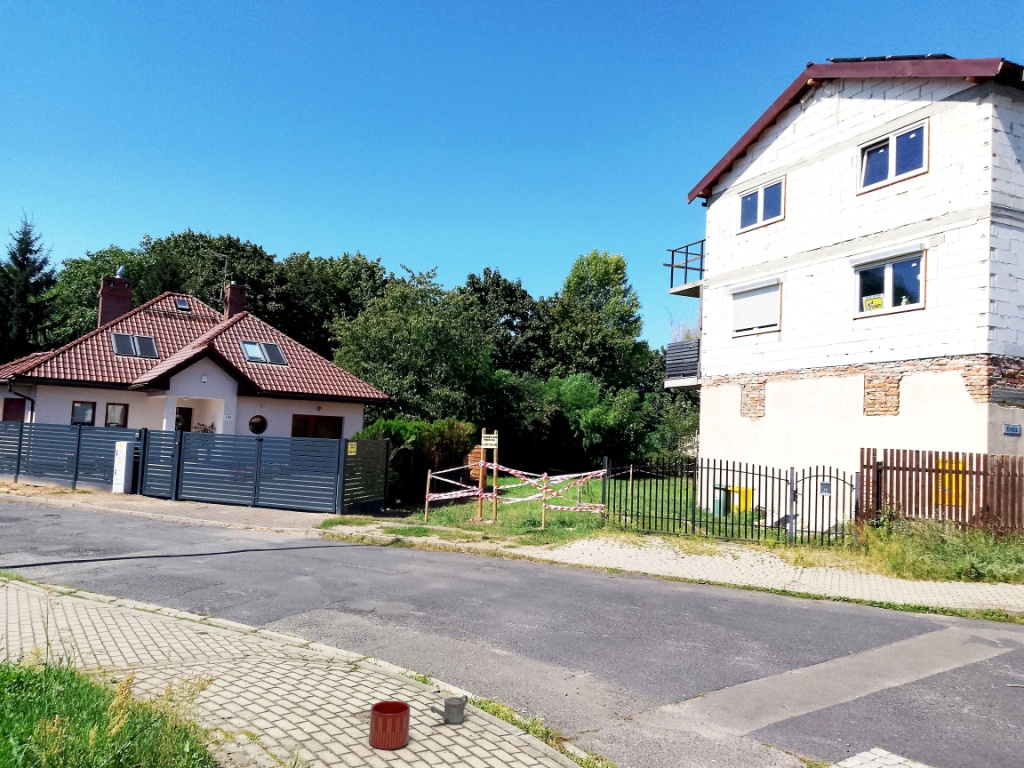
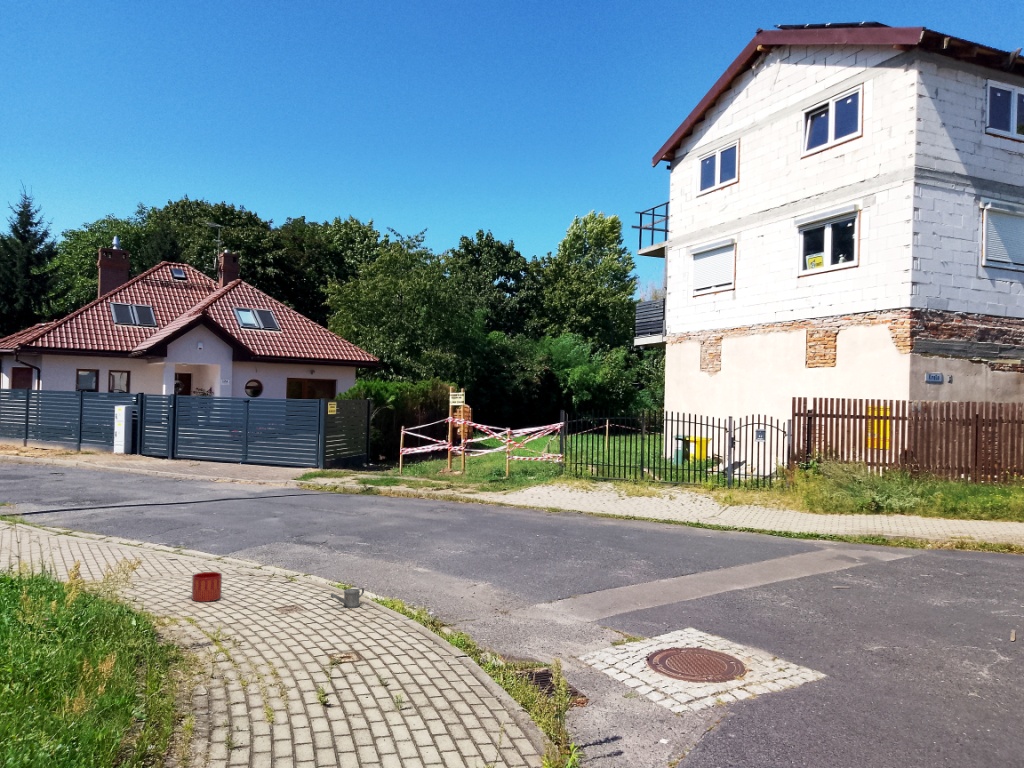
planter: present [369,701,410,750] -> present [192,572,222,602]

